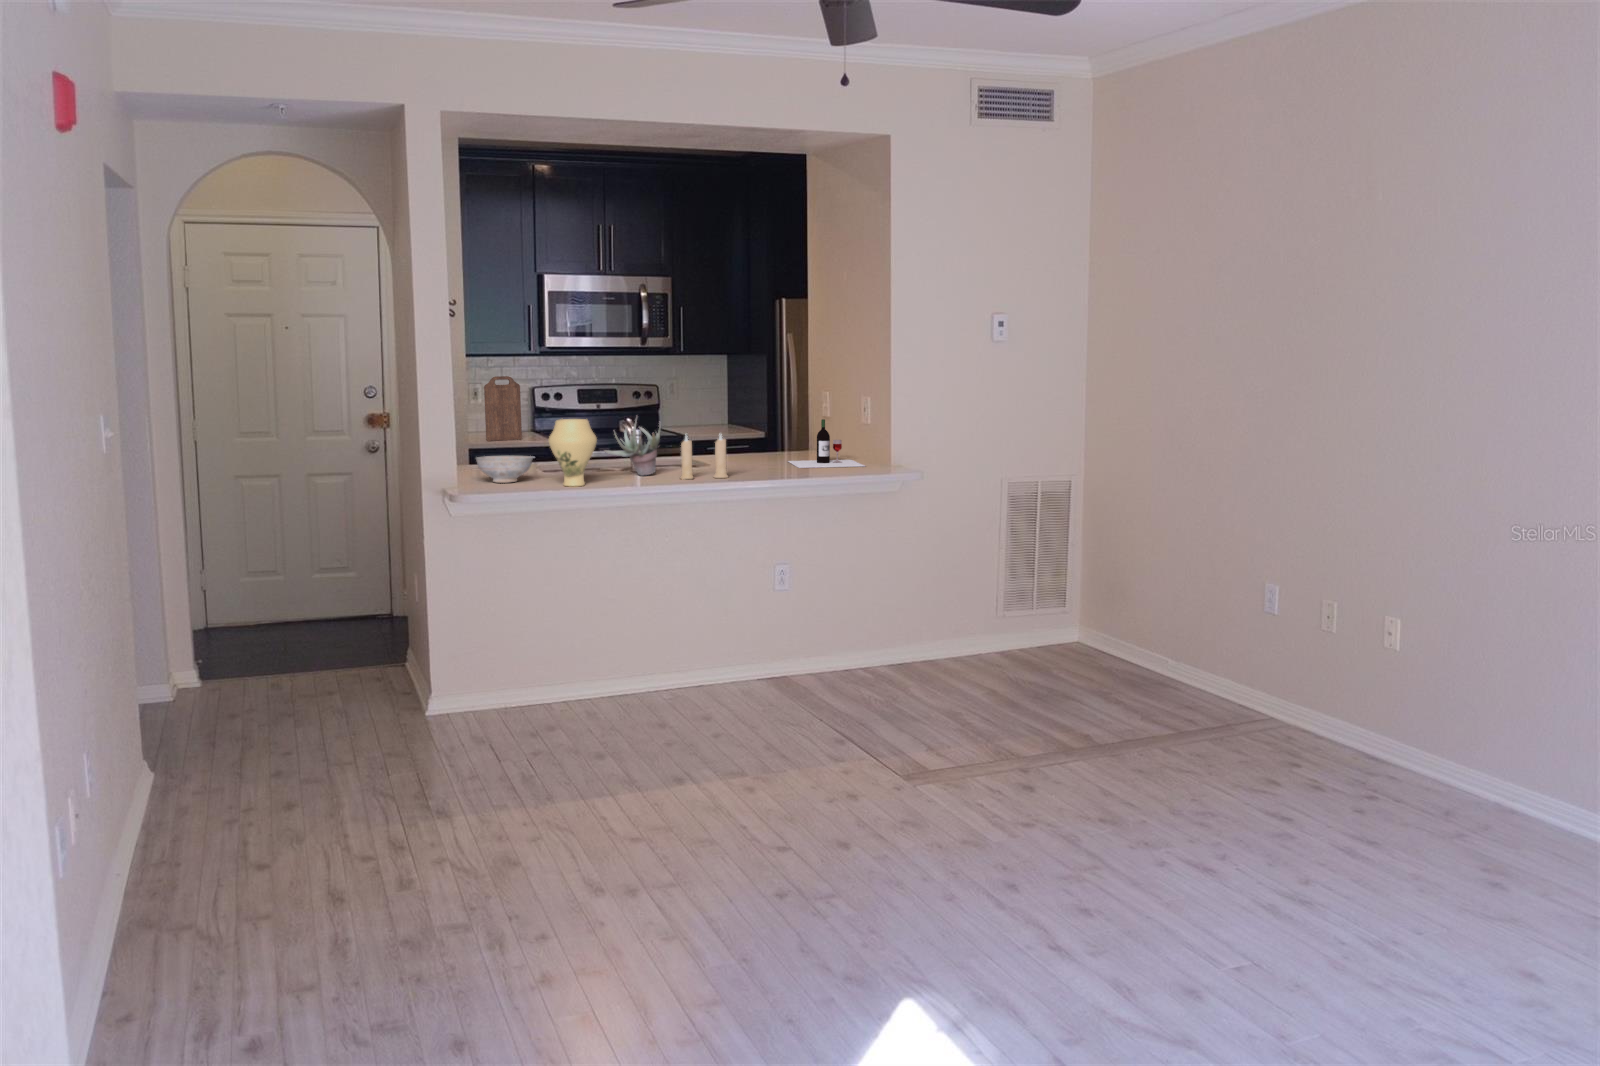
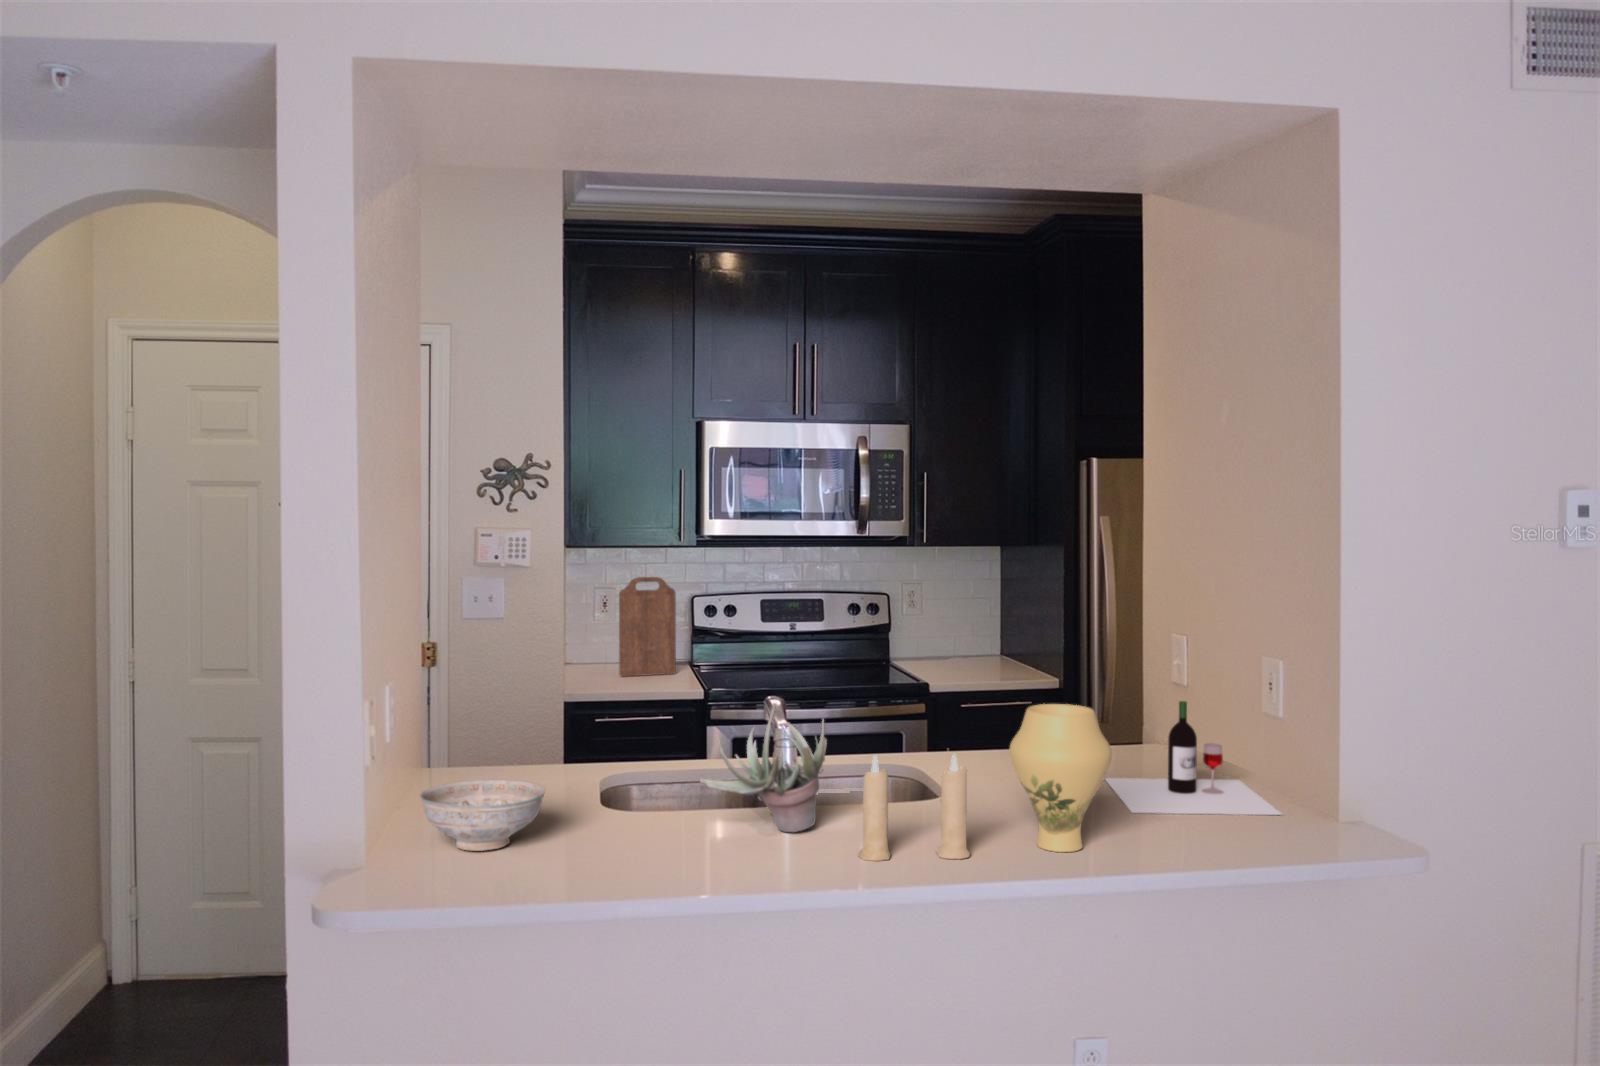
vase: present [549,419,597,487] -> present [1010,704,1112,852]

